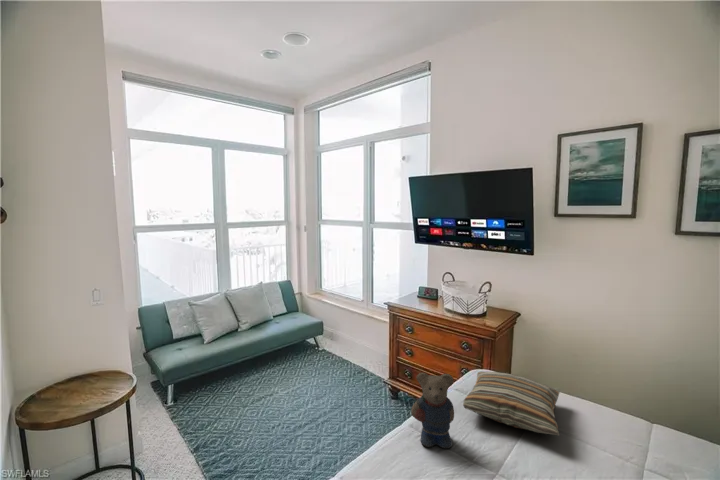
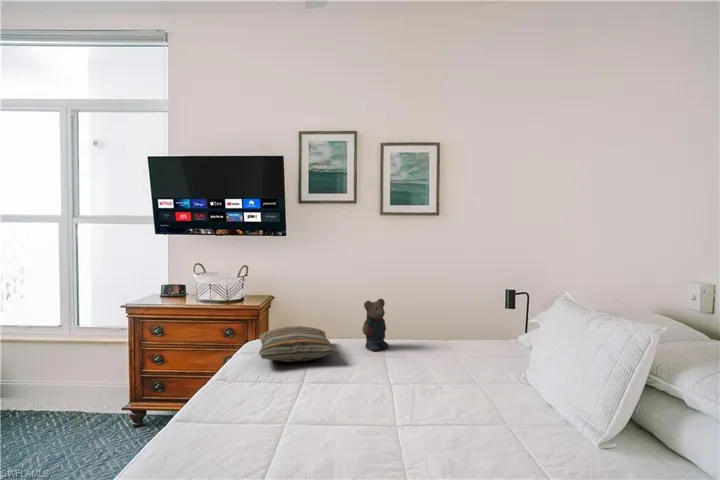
teddy bear: present [411,373,454,448] -> present [362,299,389,351]

